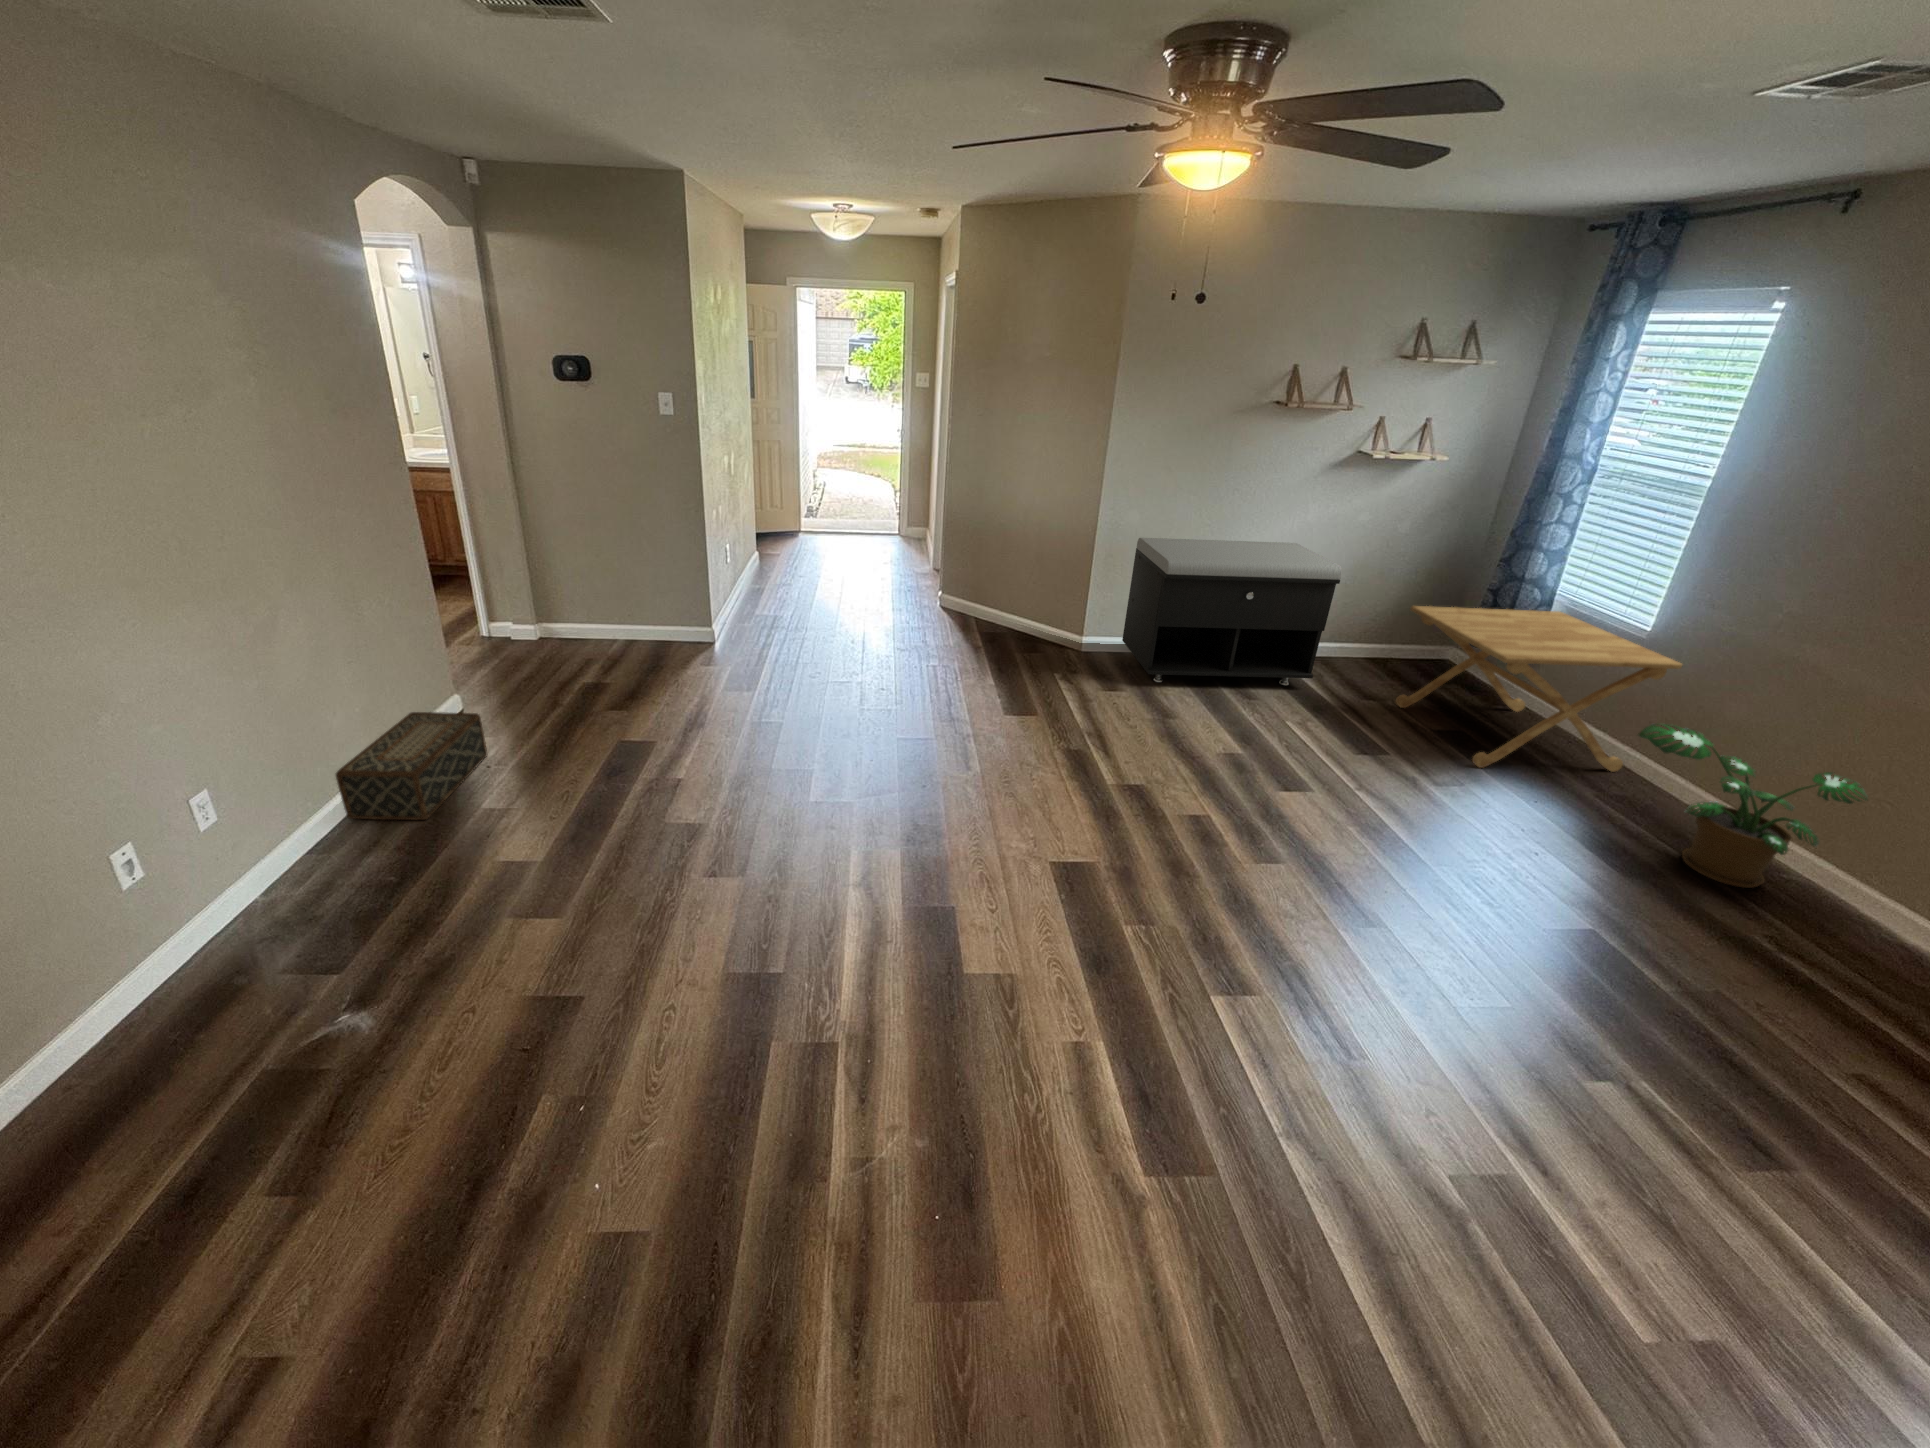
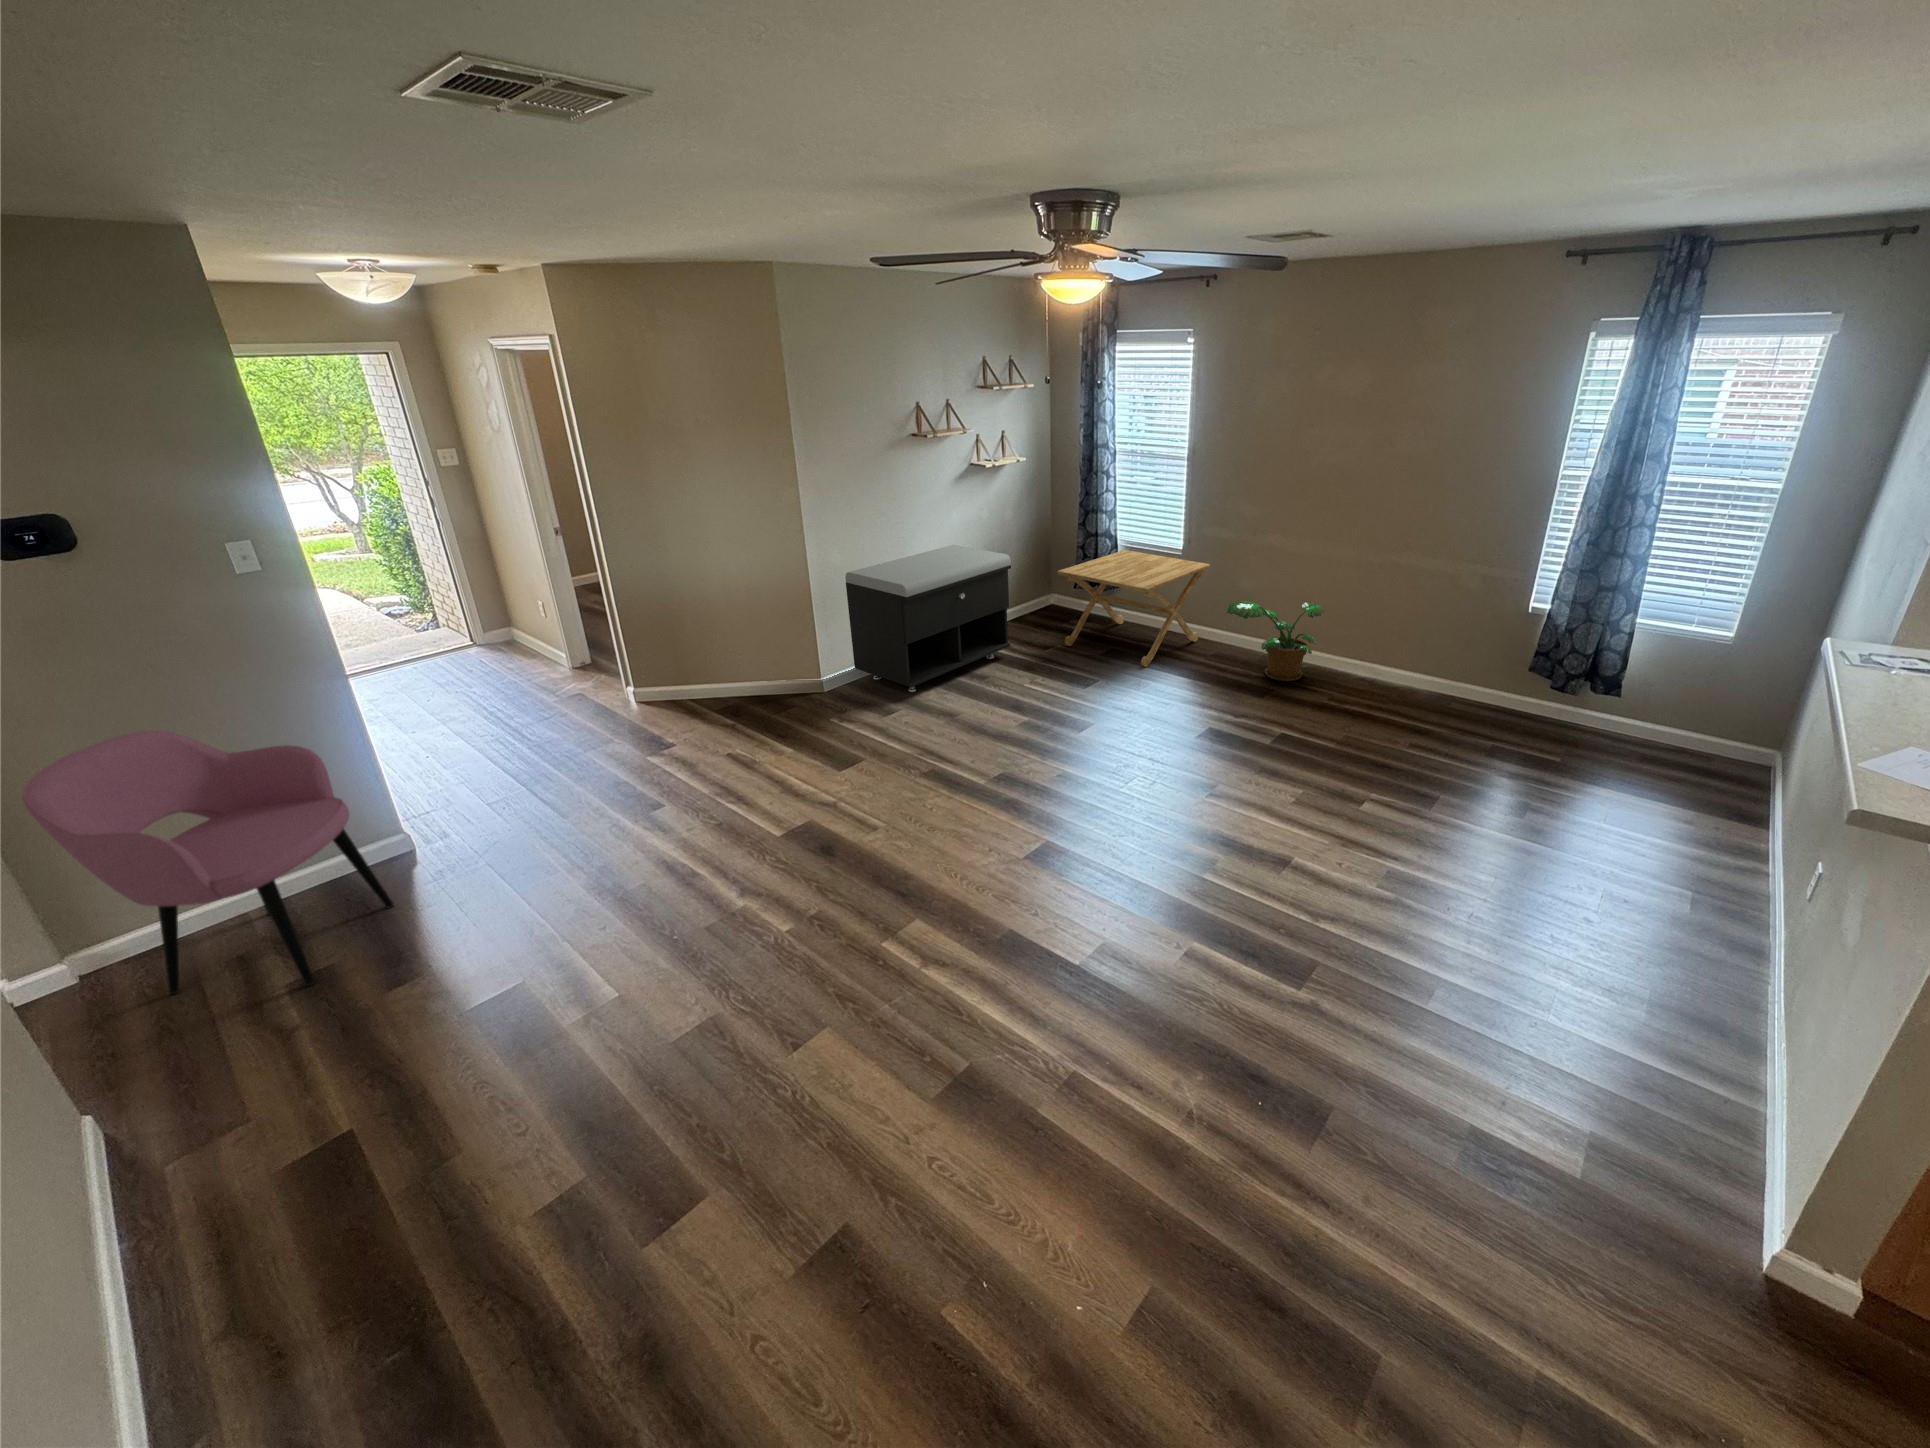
armchair: none [524,503,672,689] -> present [22,730,394,995]
woven basket: present [336,712,487,820] -> none [80,1101,312,1391]

